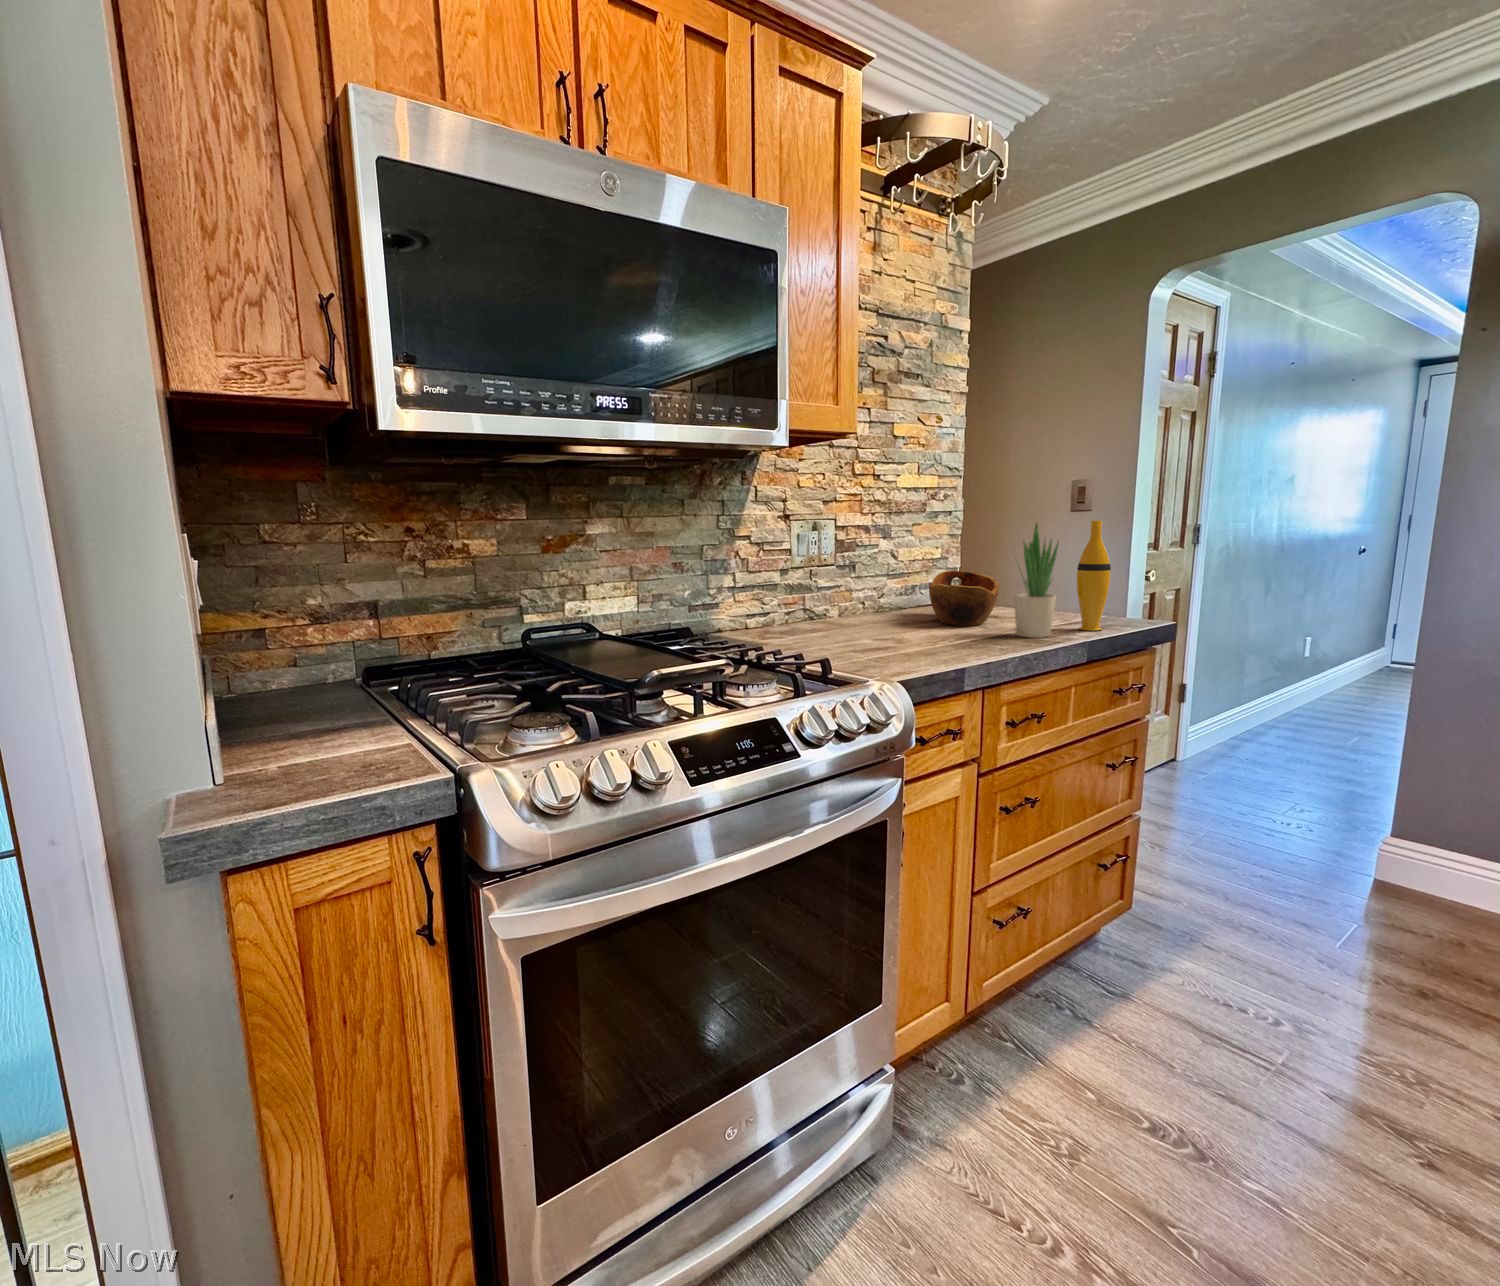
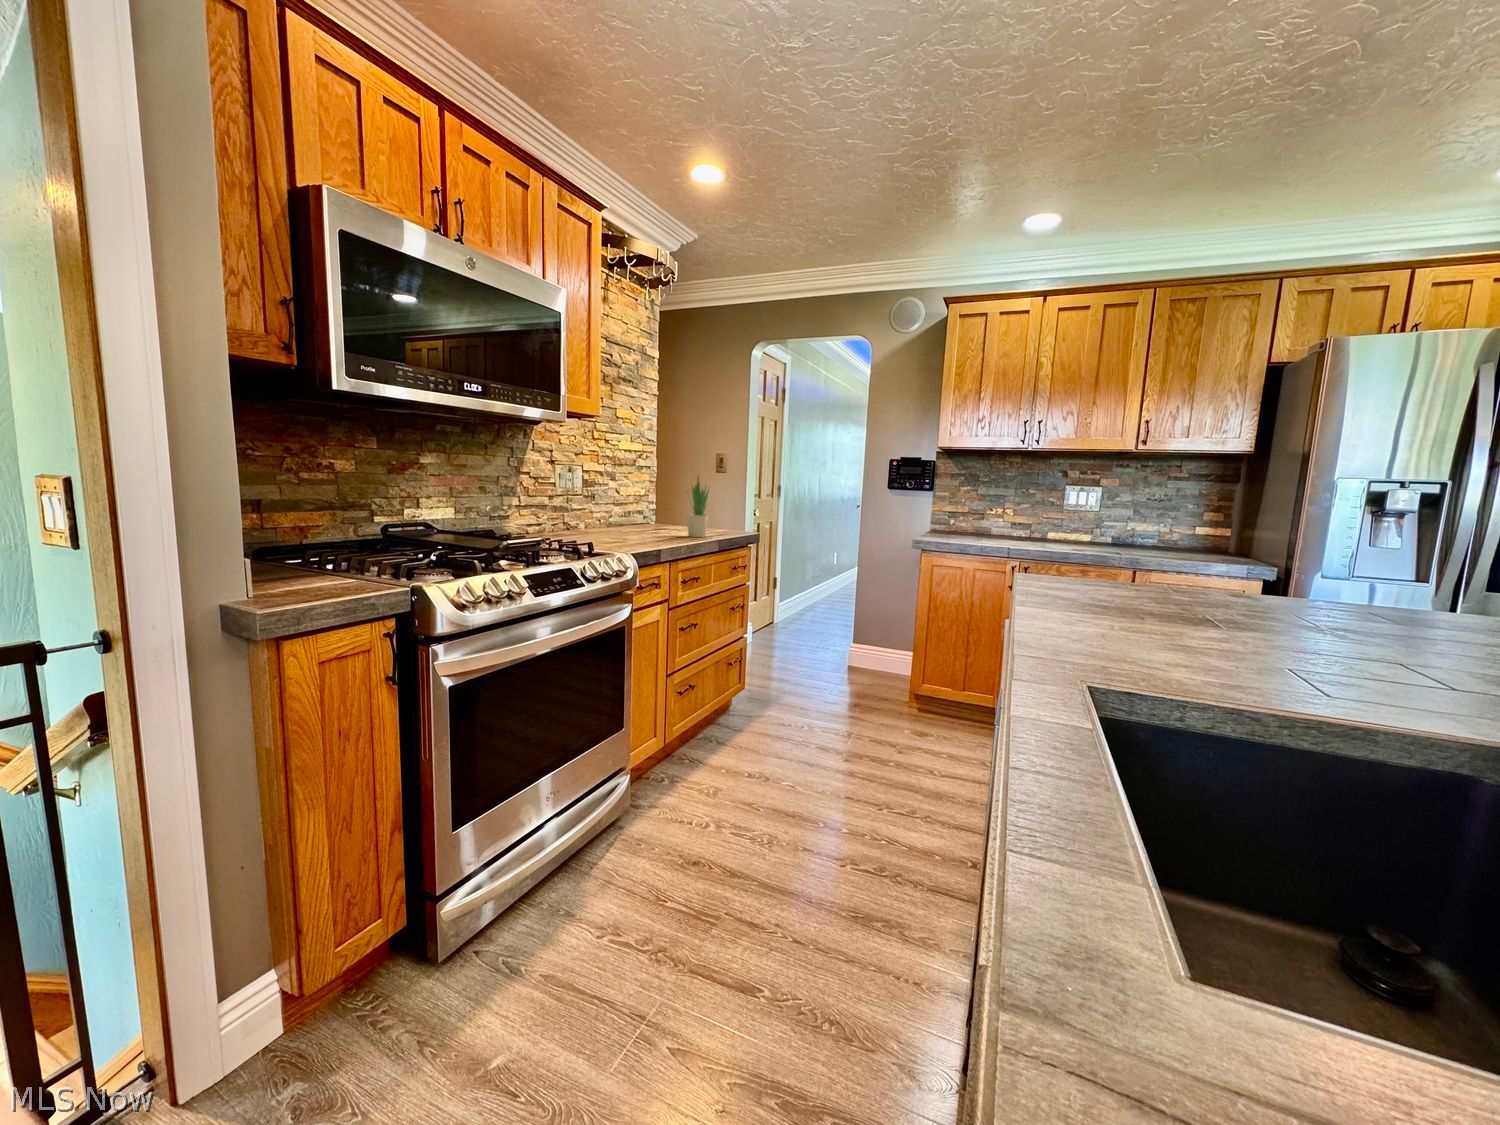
vase: present [1076,521,1111,631] -> none [718,477,735,535]
wooden bowl: present [929,570,999,626] -> none [639,501,678,532]

